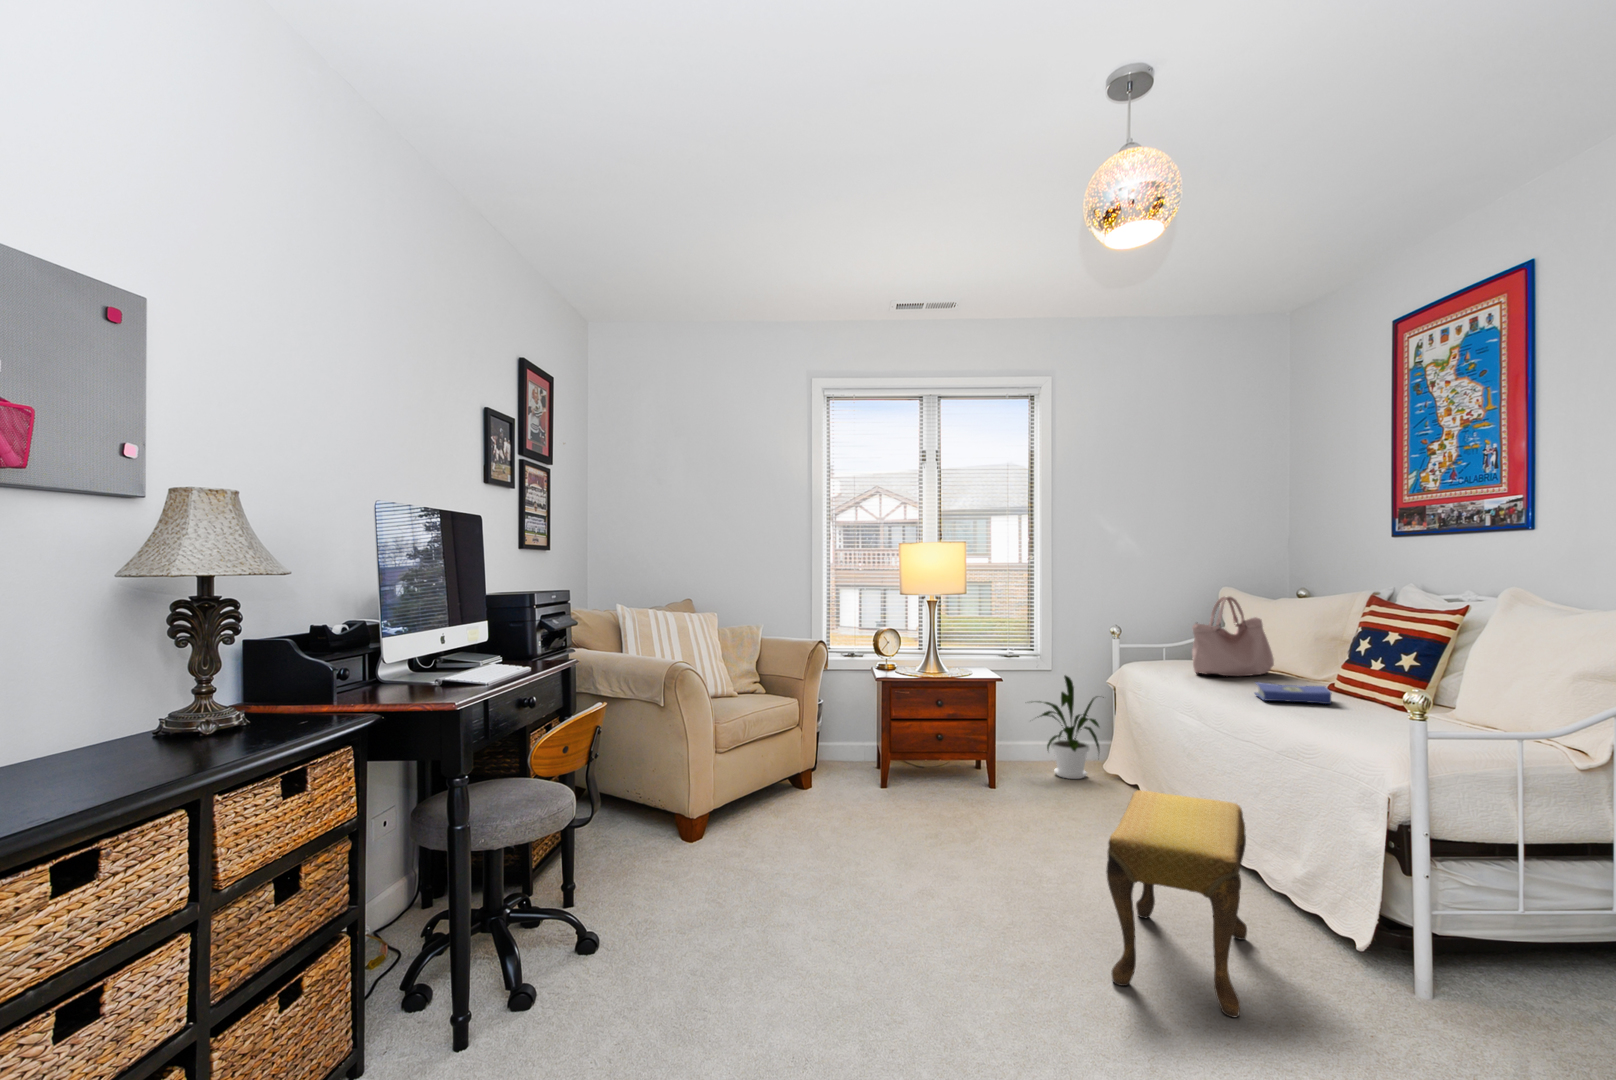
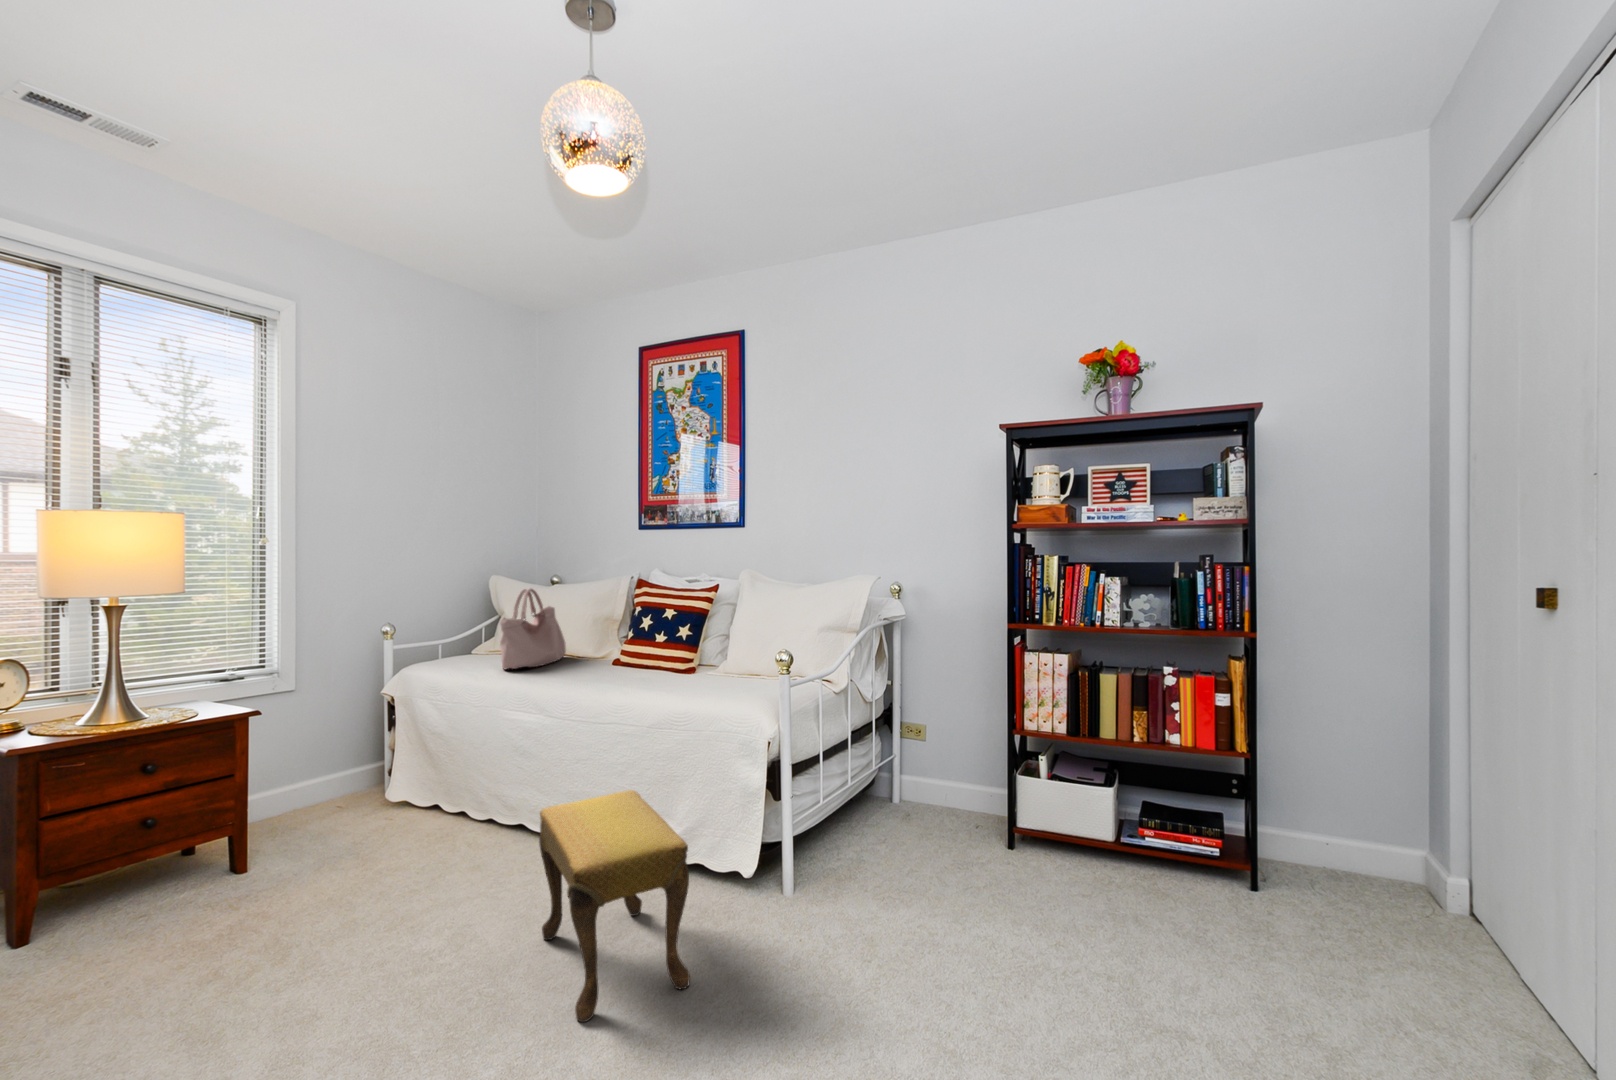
house plant: present [1038,675,1099,779] -> none [276,697,392,822]
hardcover book: present [1255,682,1332,704] -> none [582,663,647,686]

